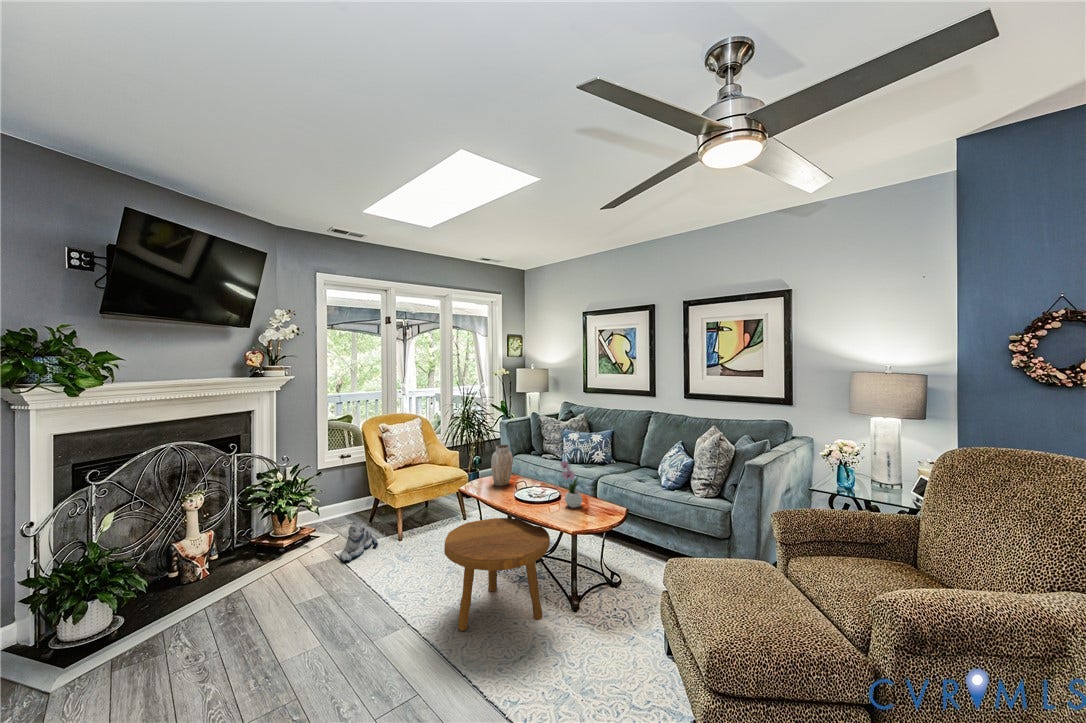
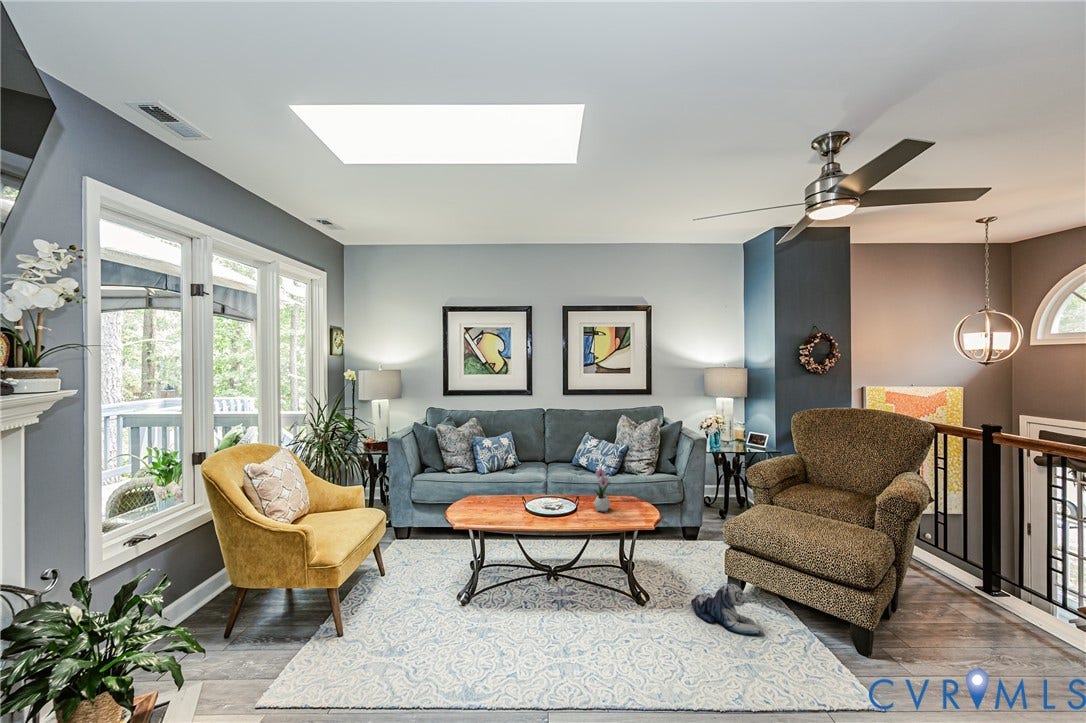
vase: present [491,445,513,486] -> none [484,467,508,516]
footstool: present [444,518,550,631] -> none [553,536,660,662]
plush toy: present [341,522,378,561] -> present [691,583,763,635]

